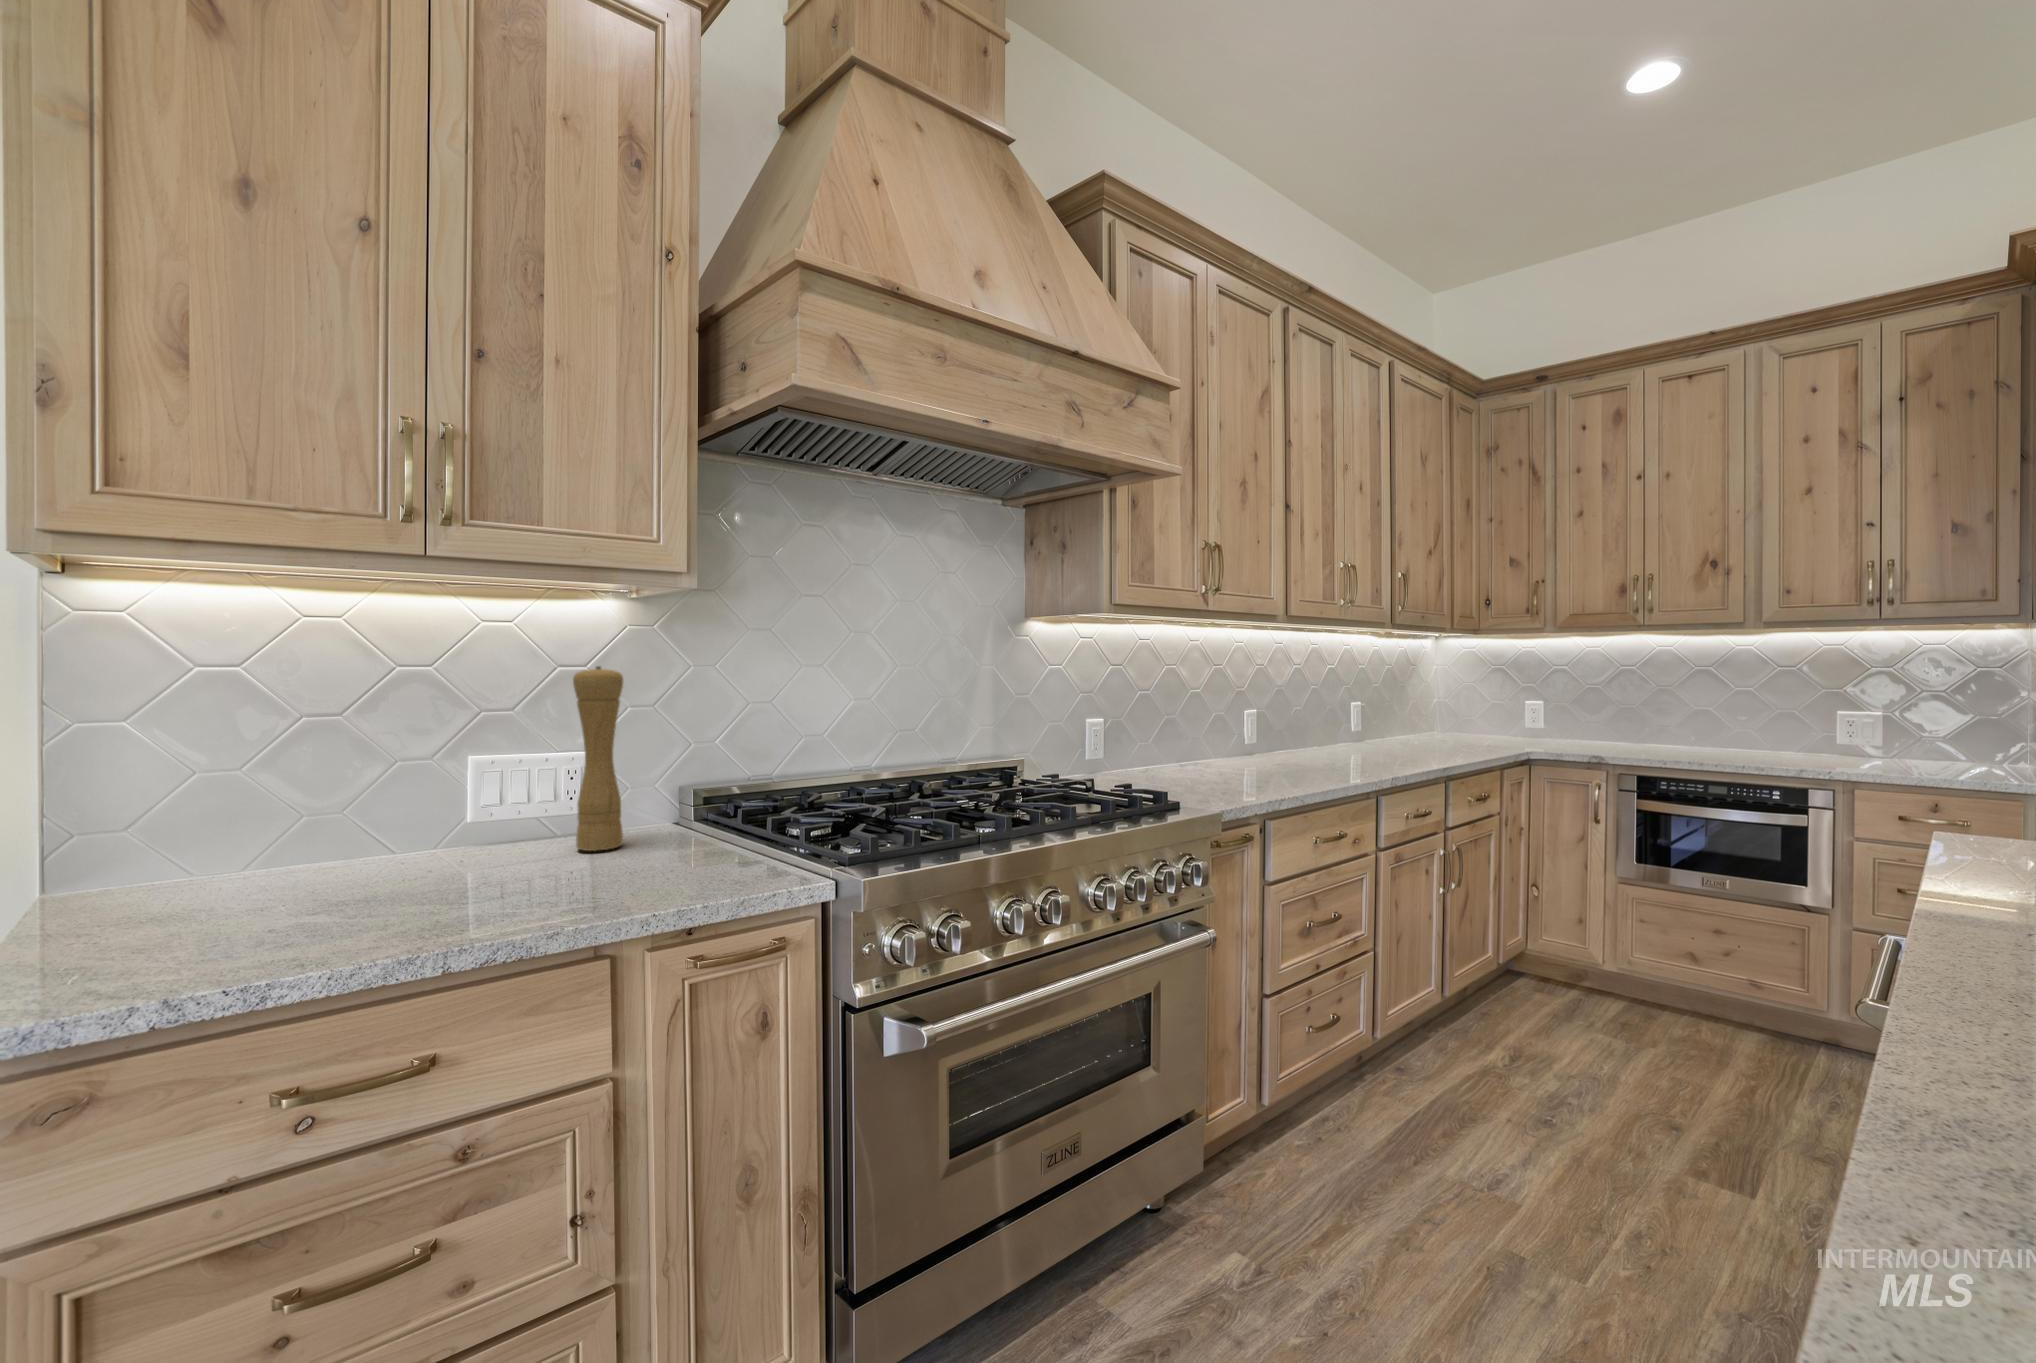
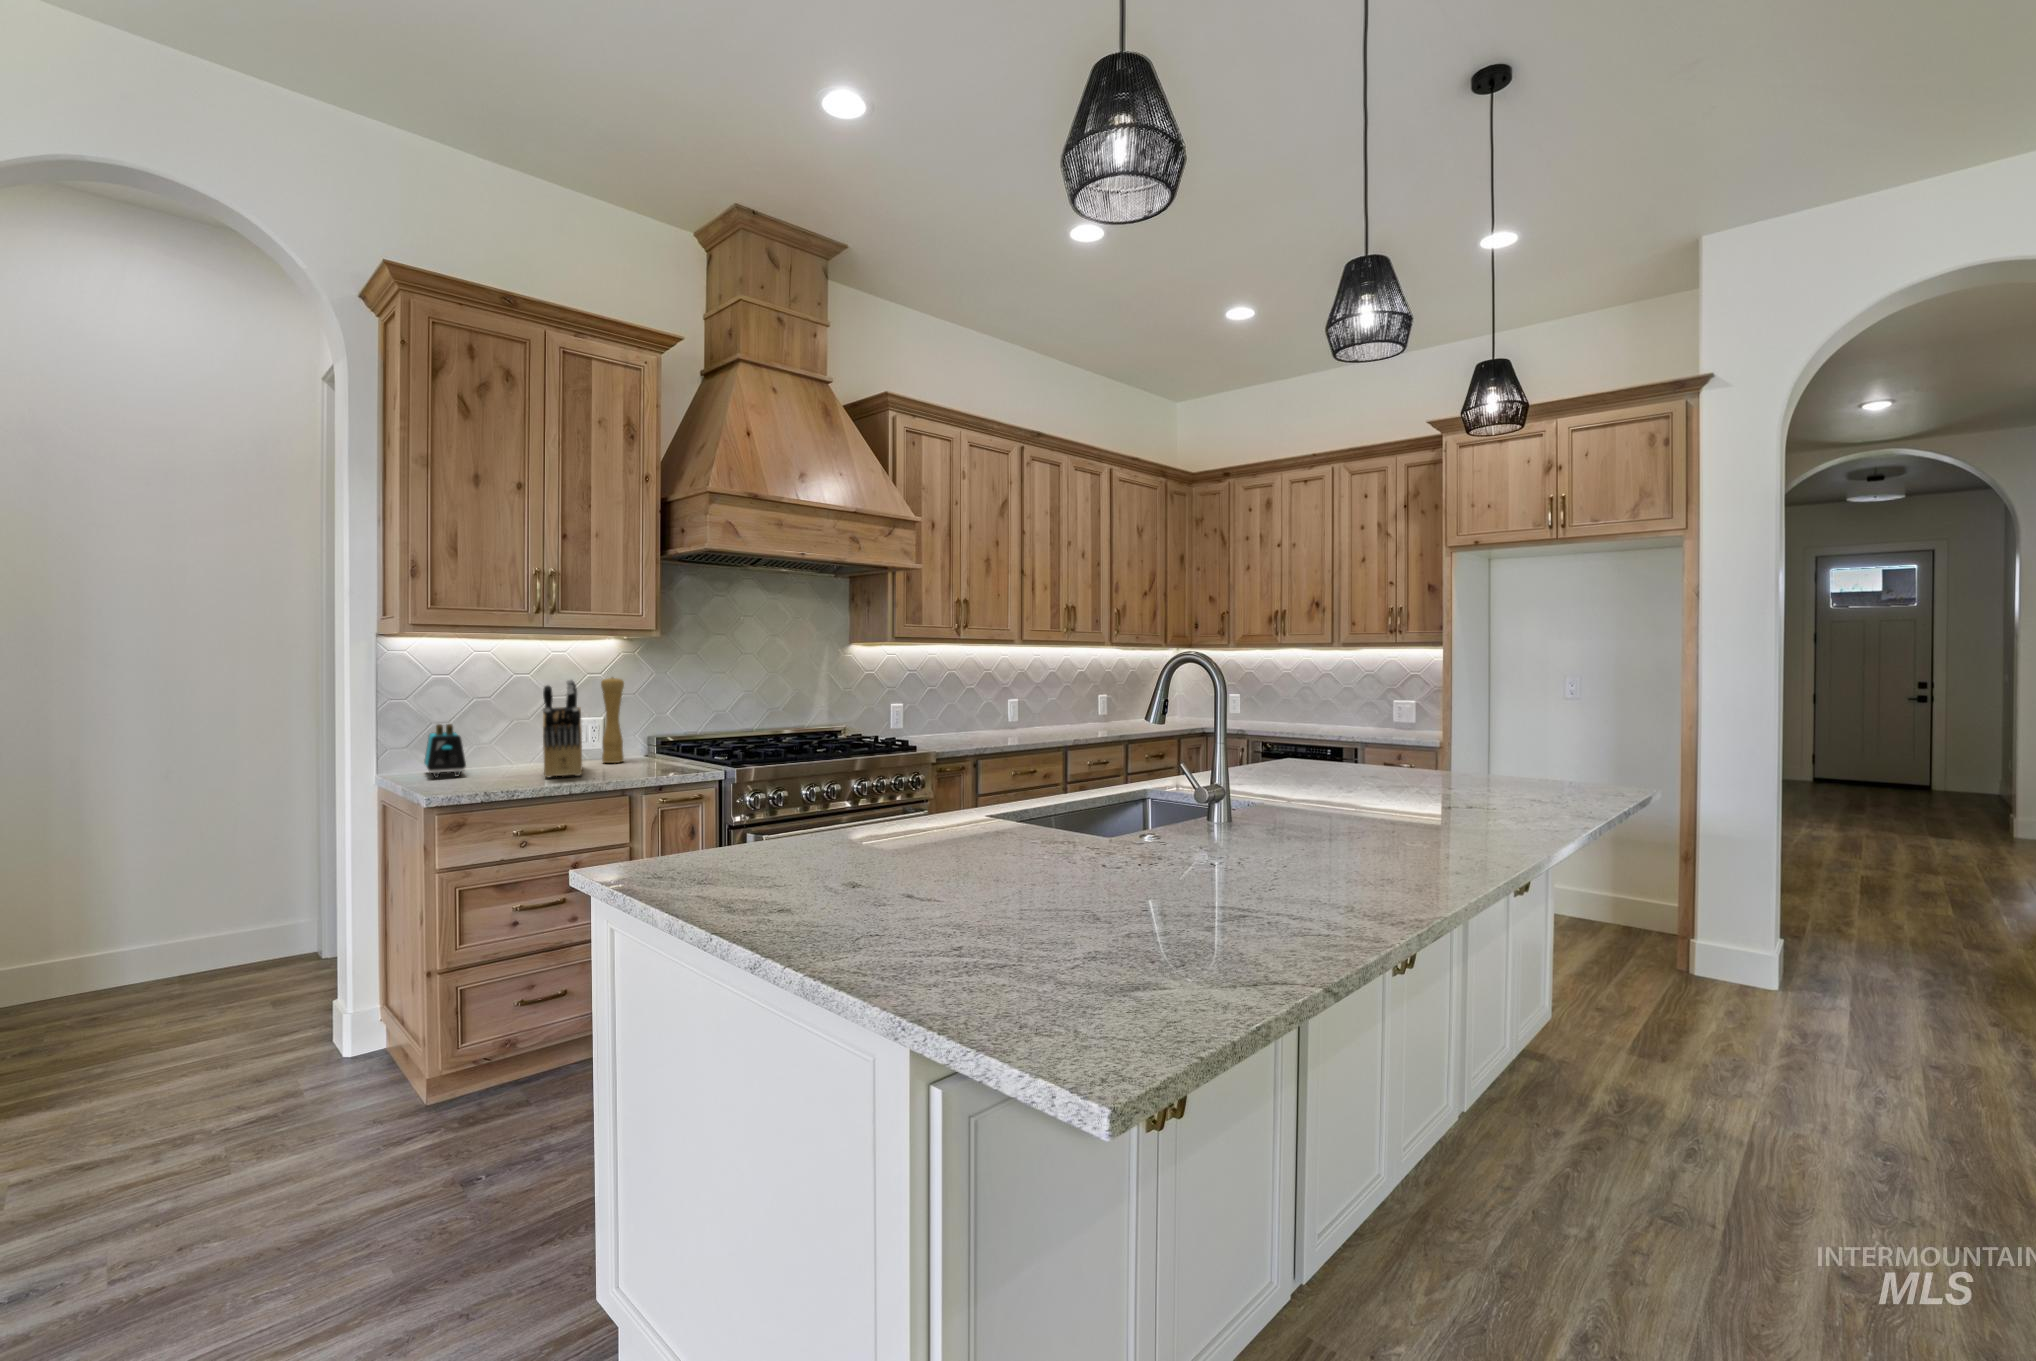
knife block: none [378,669,526,912] -> present [543,680,582,777]
toaster: none [128,773,264,907] -> present [424,724,466,778]

